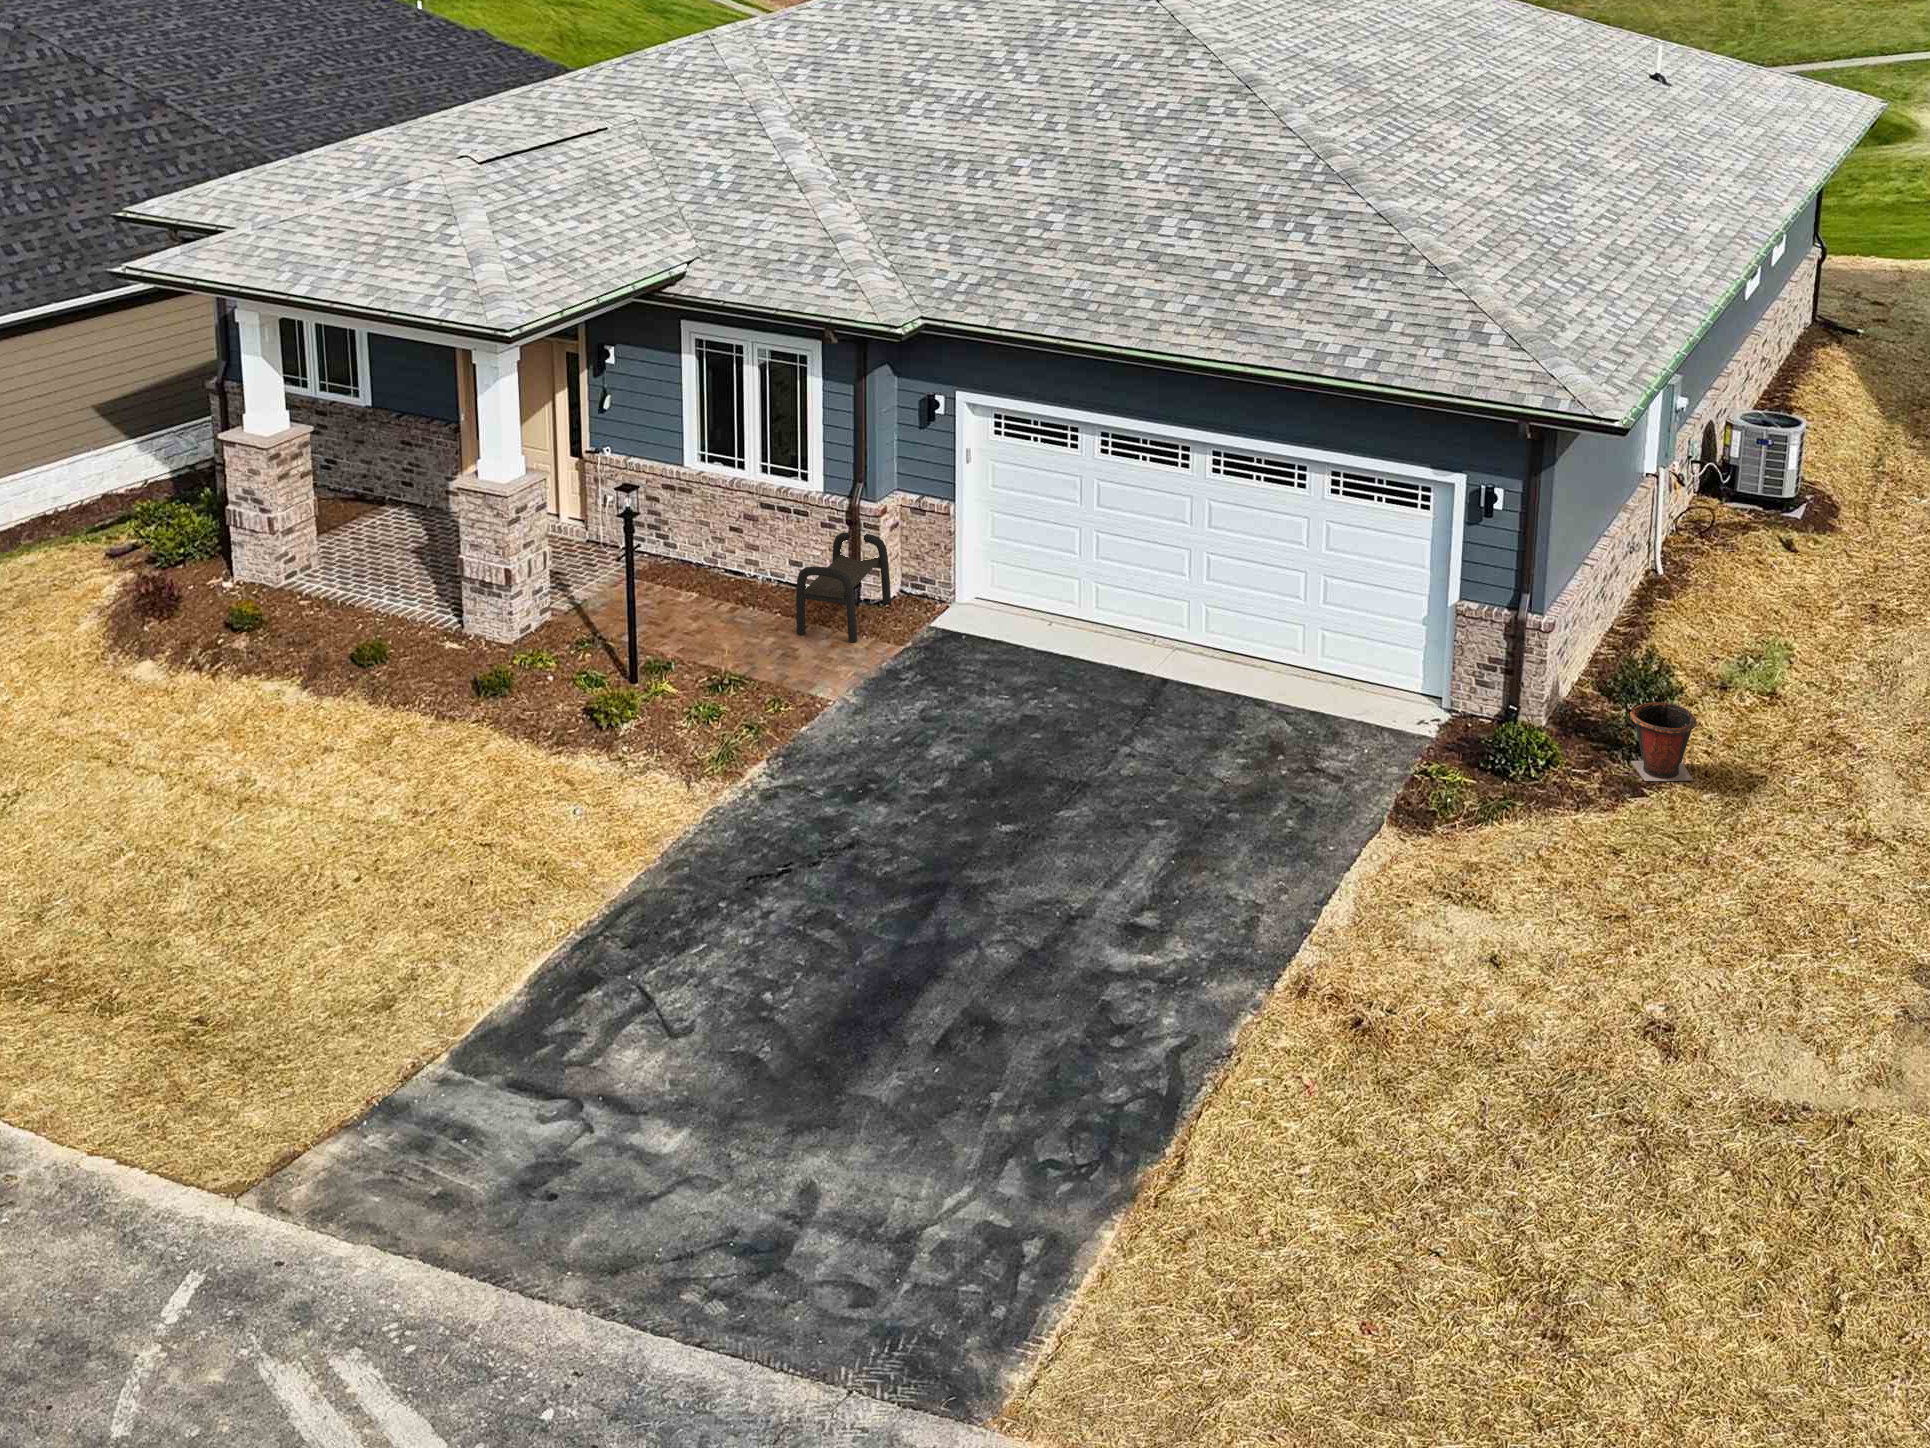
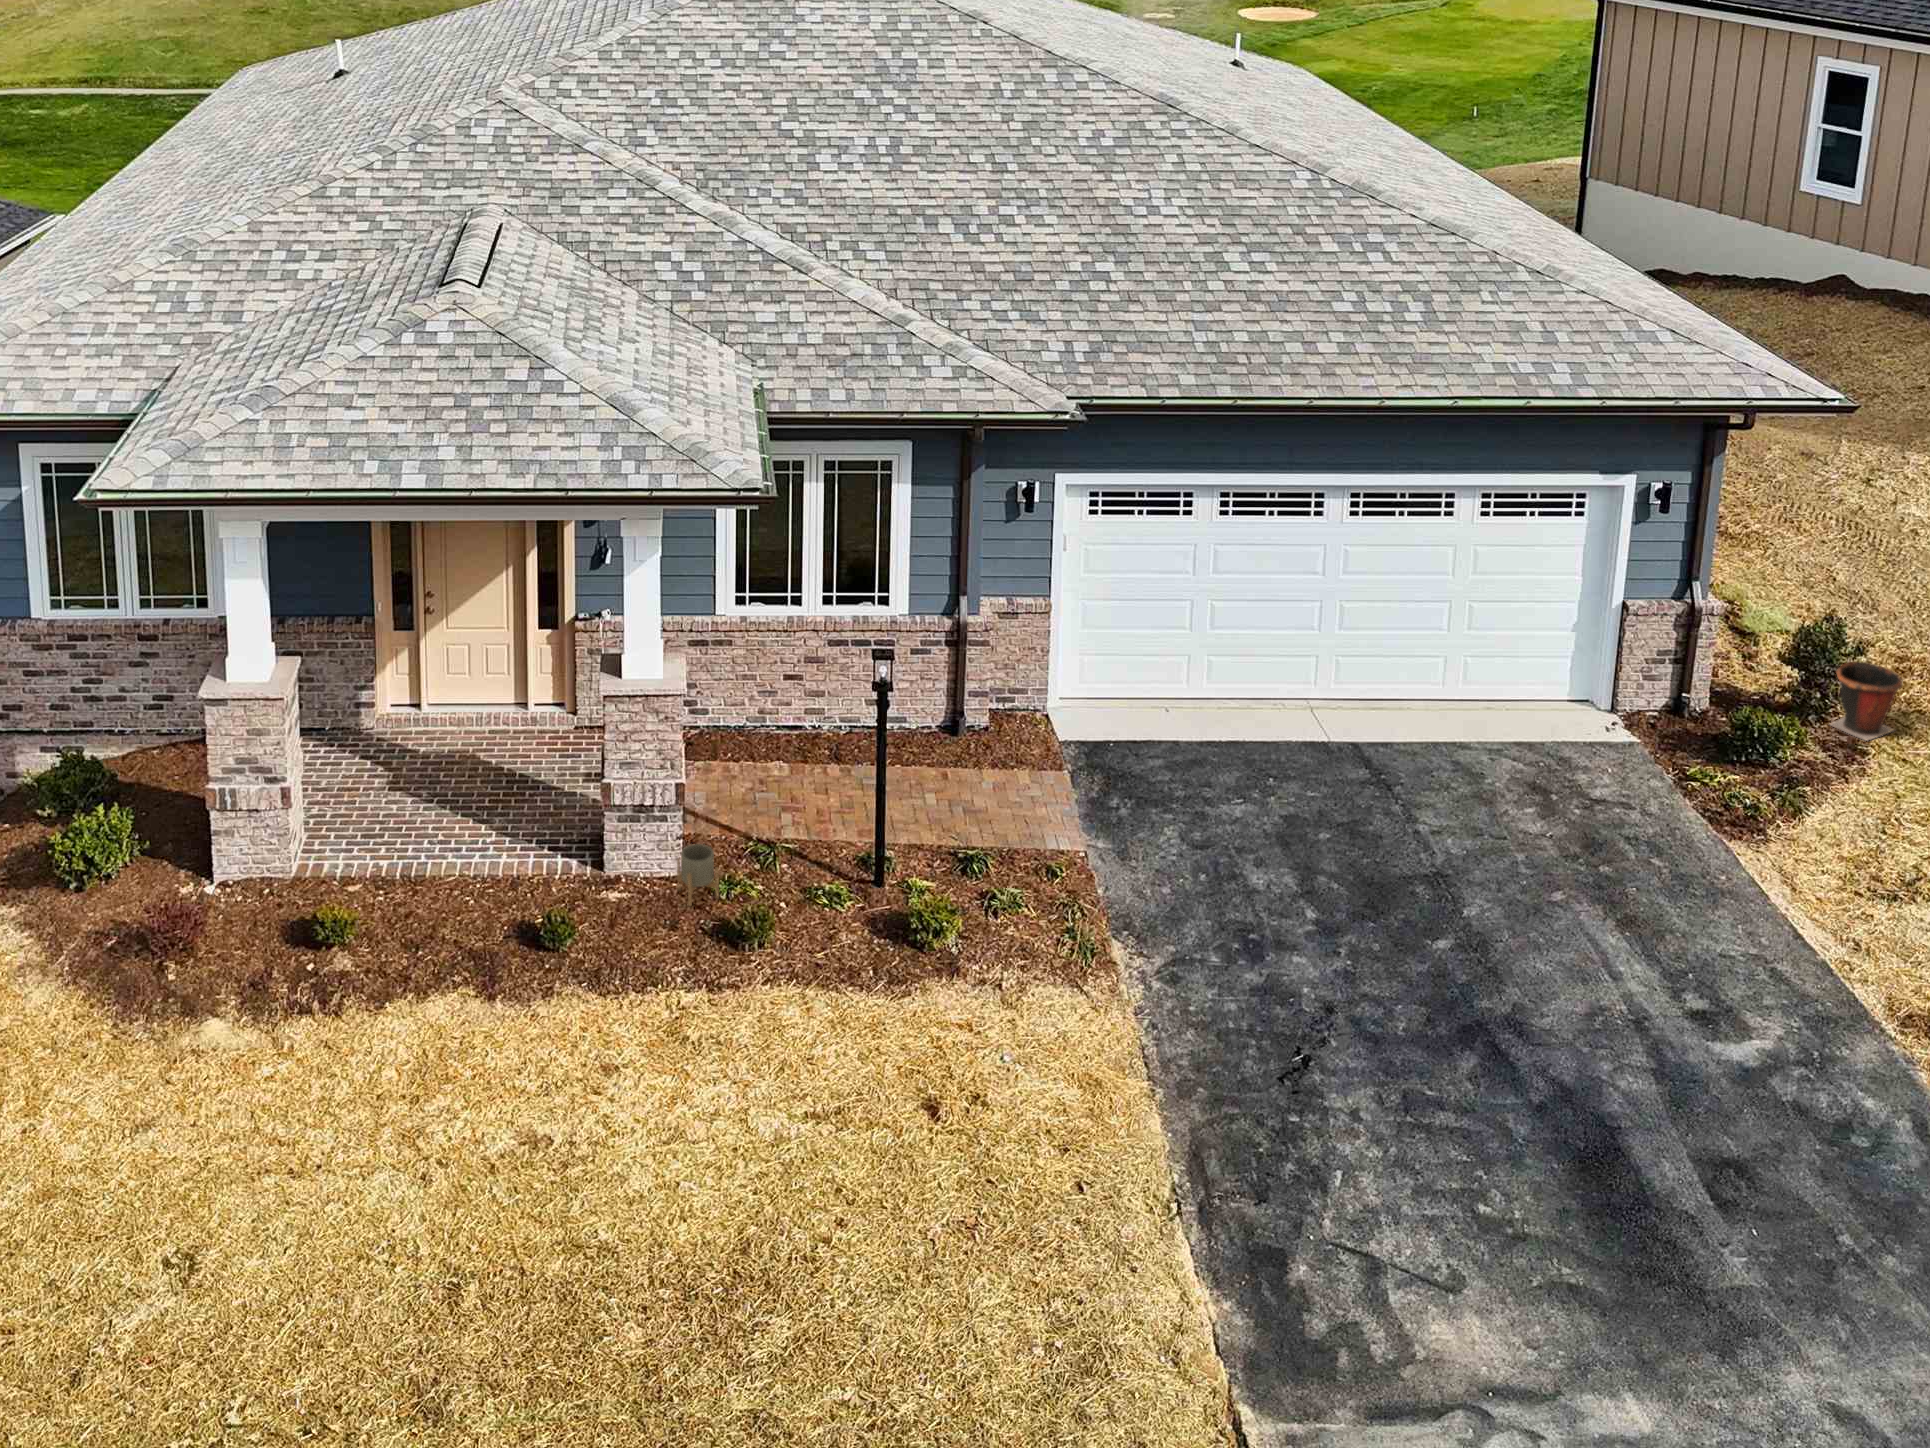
bench: present [796,532,891,642] -> none [930,650,1030,783]
planter: none [503,619,537,665] -> present [677,844,719,906]

